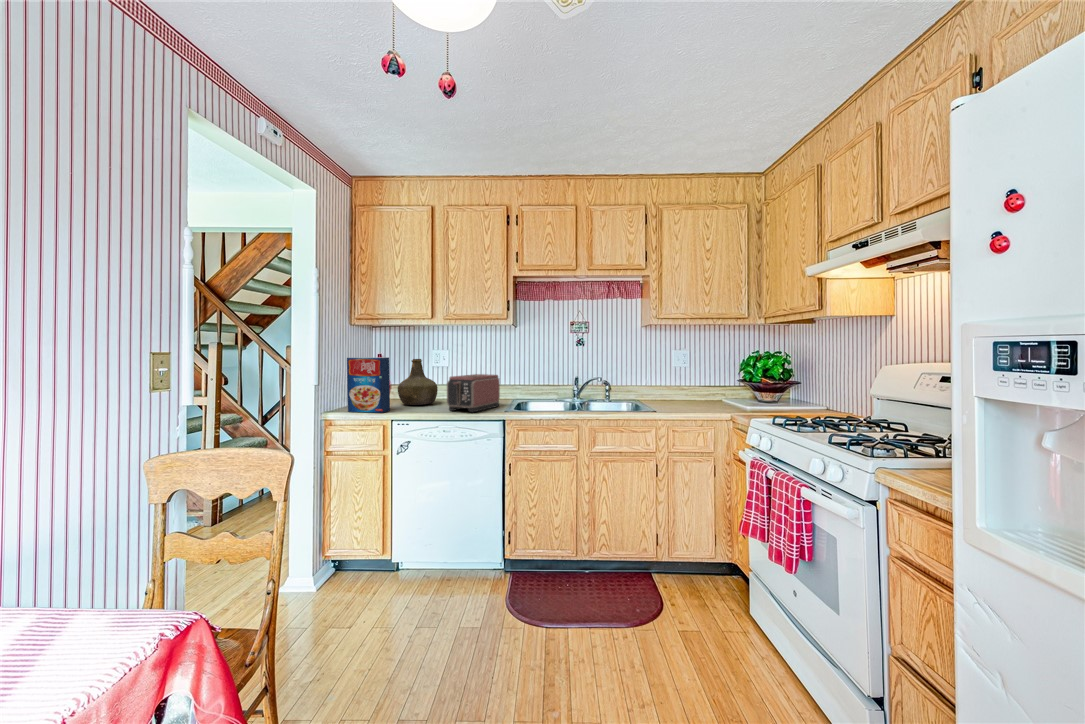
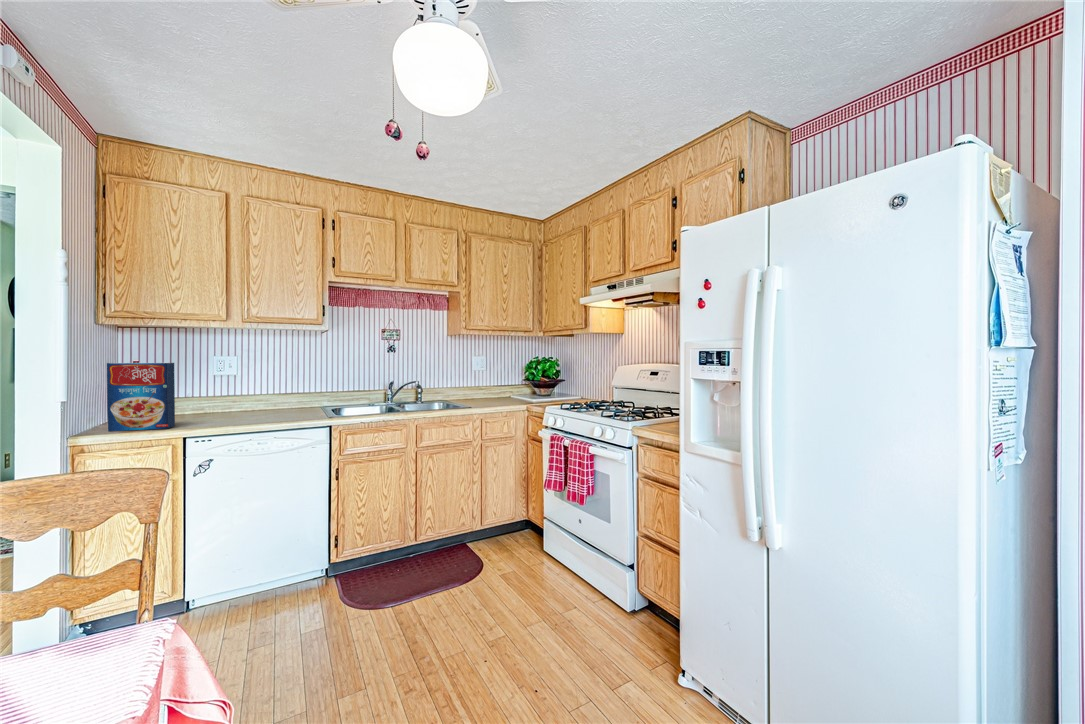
bottle: present [398,359,438,405] -> none [175,364,231,418]
toaster: present [447,374,500,412] -> none [256,380,314,421]

